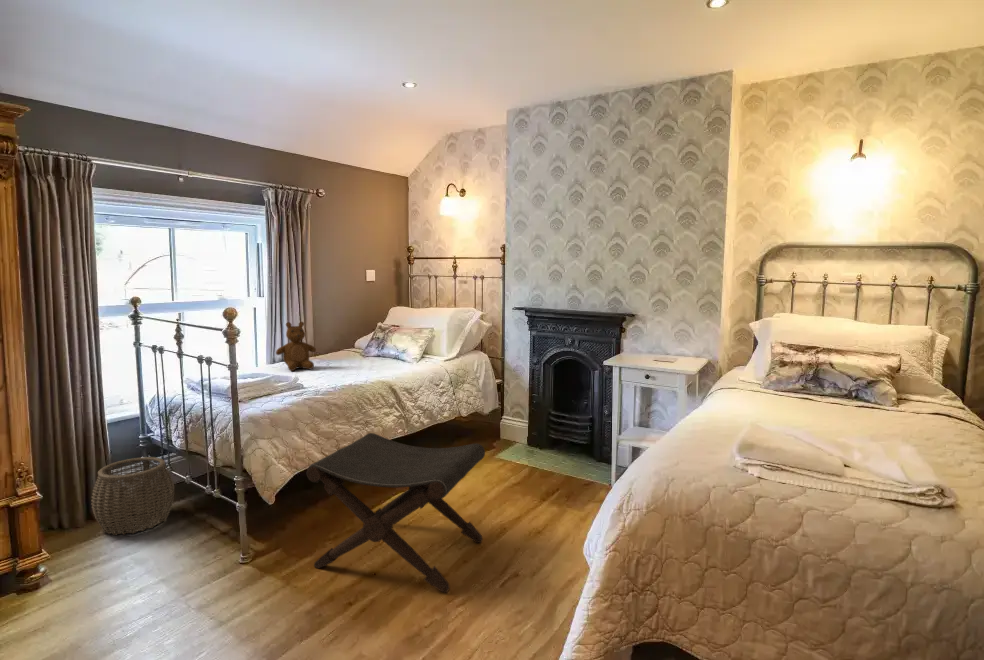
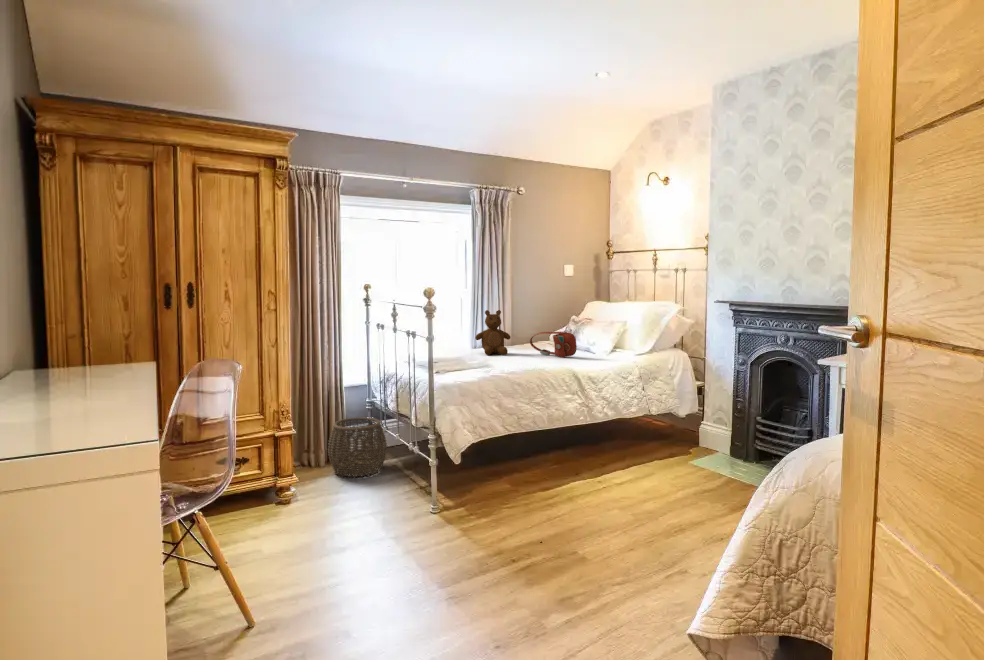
handbag: none [337,342,387,368] -> present [530,331,577,357]
footstool: present [307,433,485,592] -> none [484,412,658,566]

